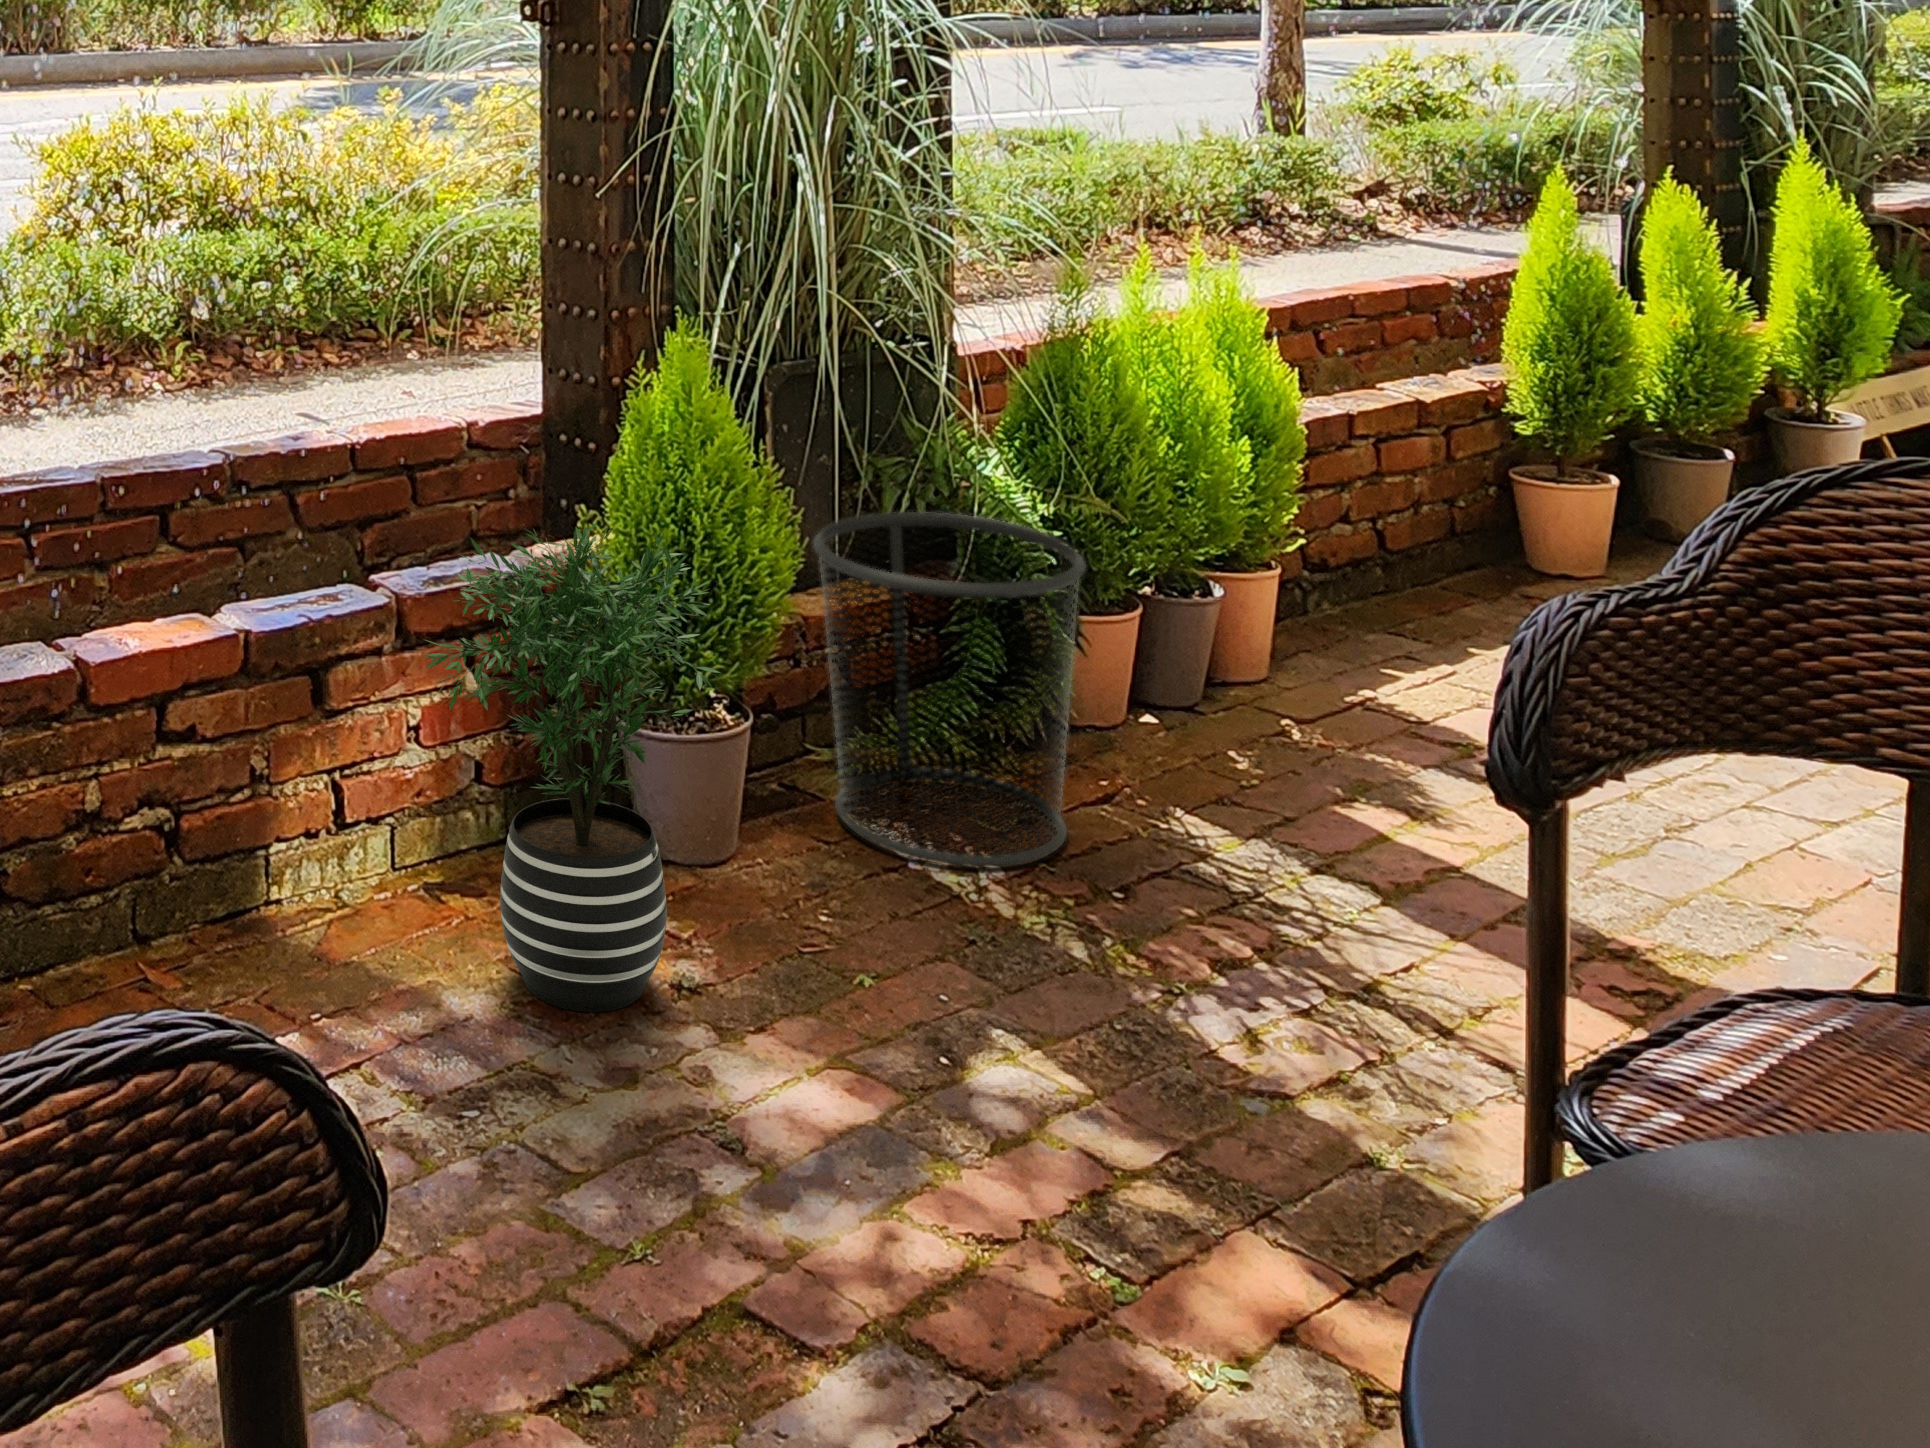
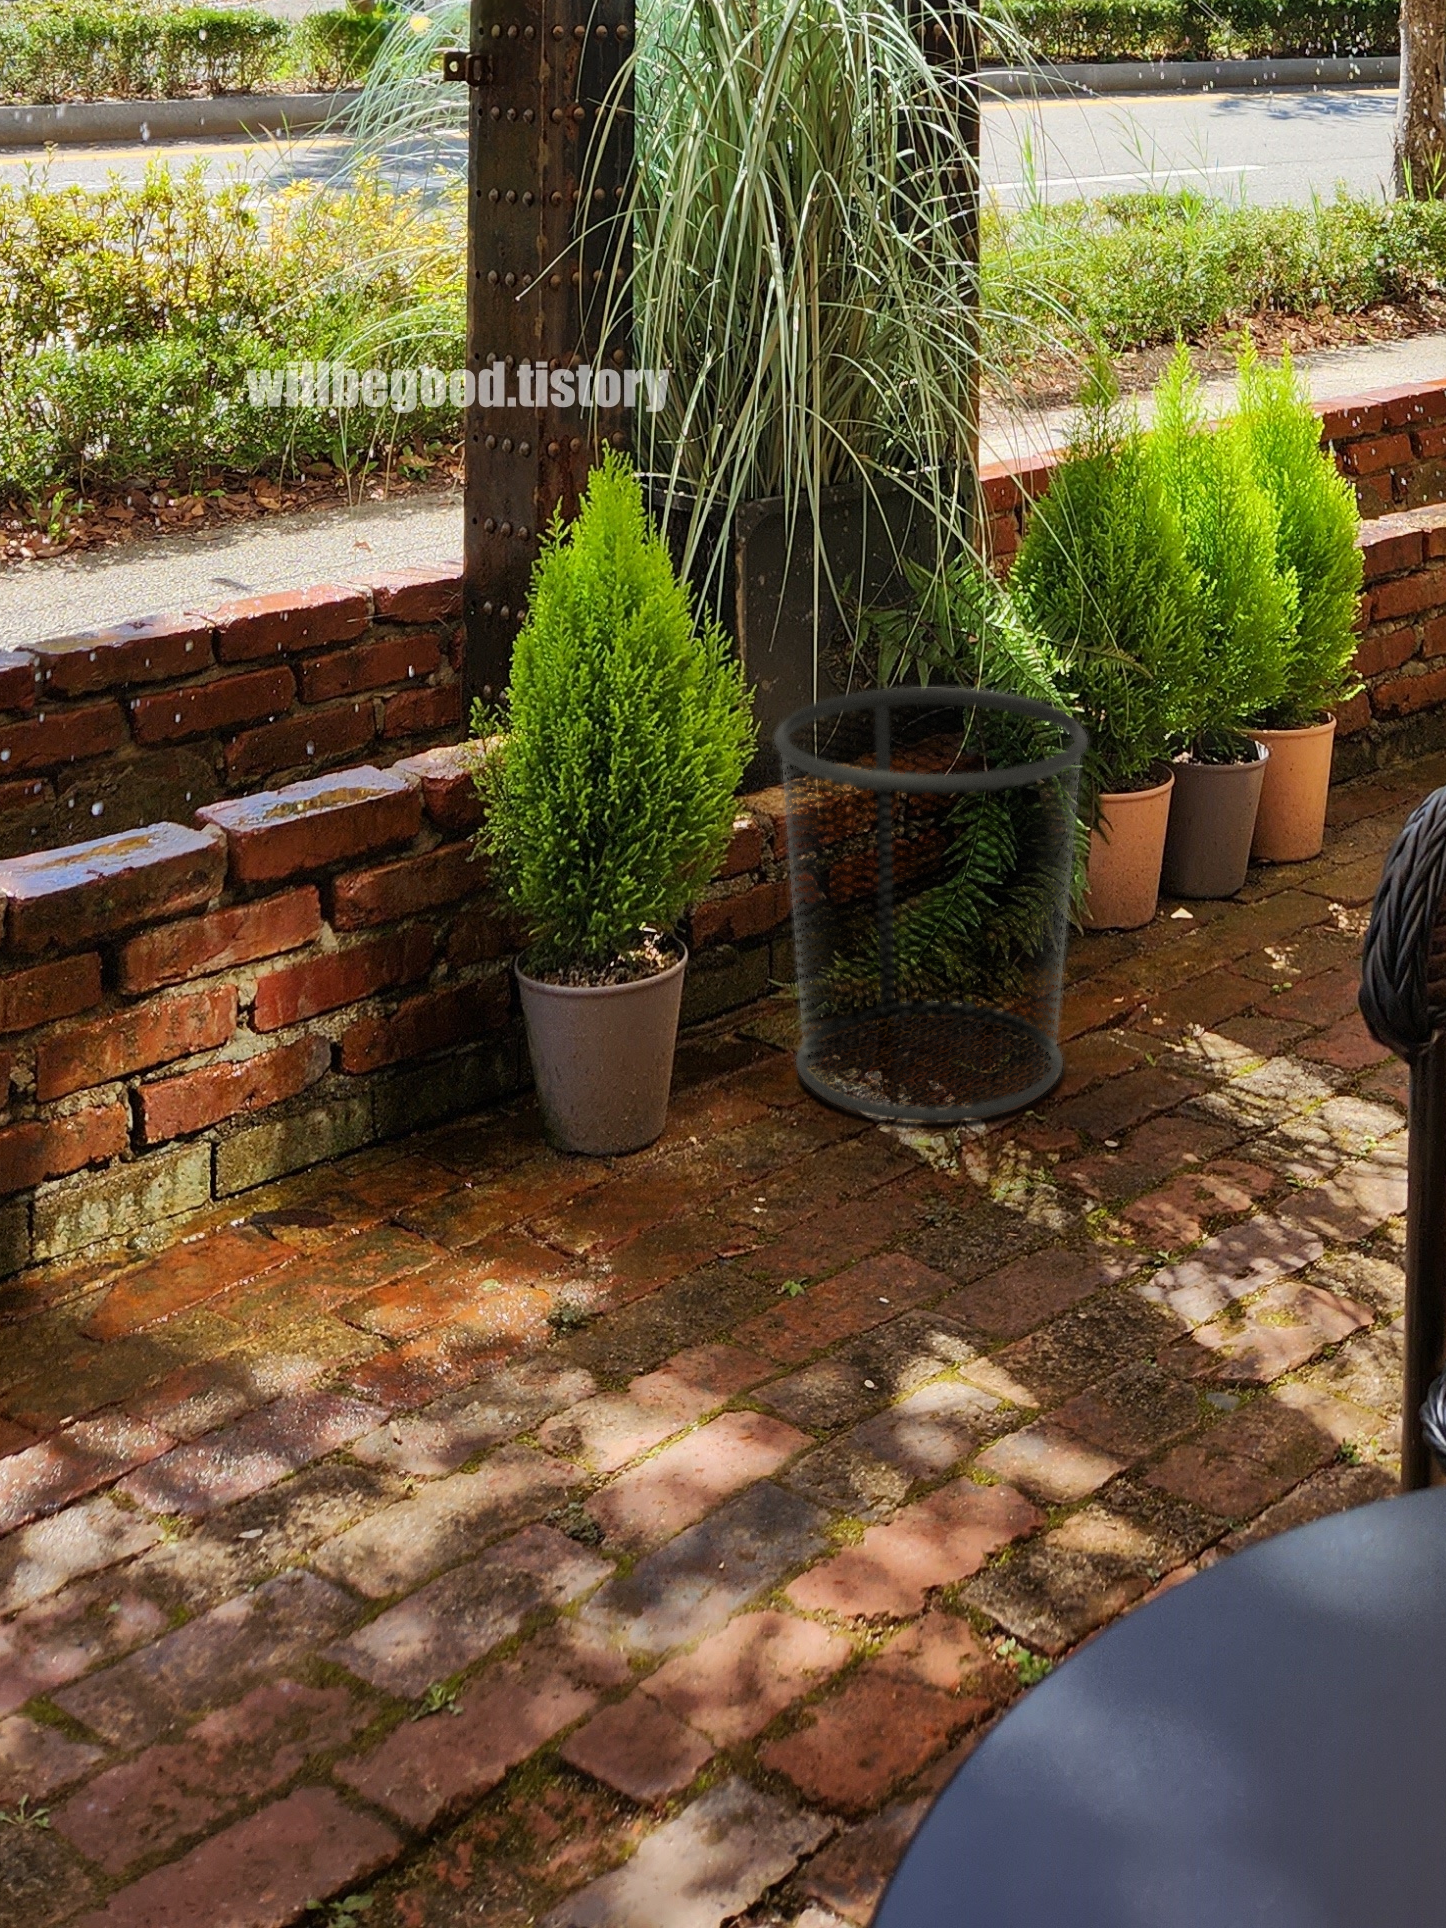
potted plant: present [425,524,720,1012] -> none [228,729,614,1363]

